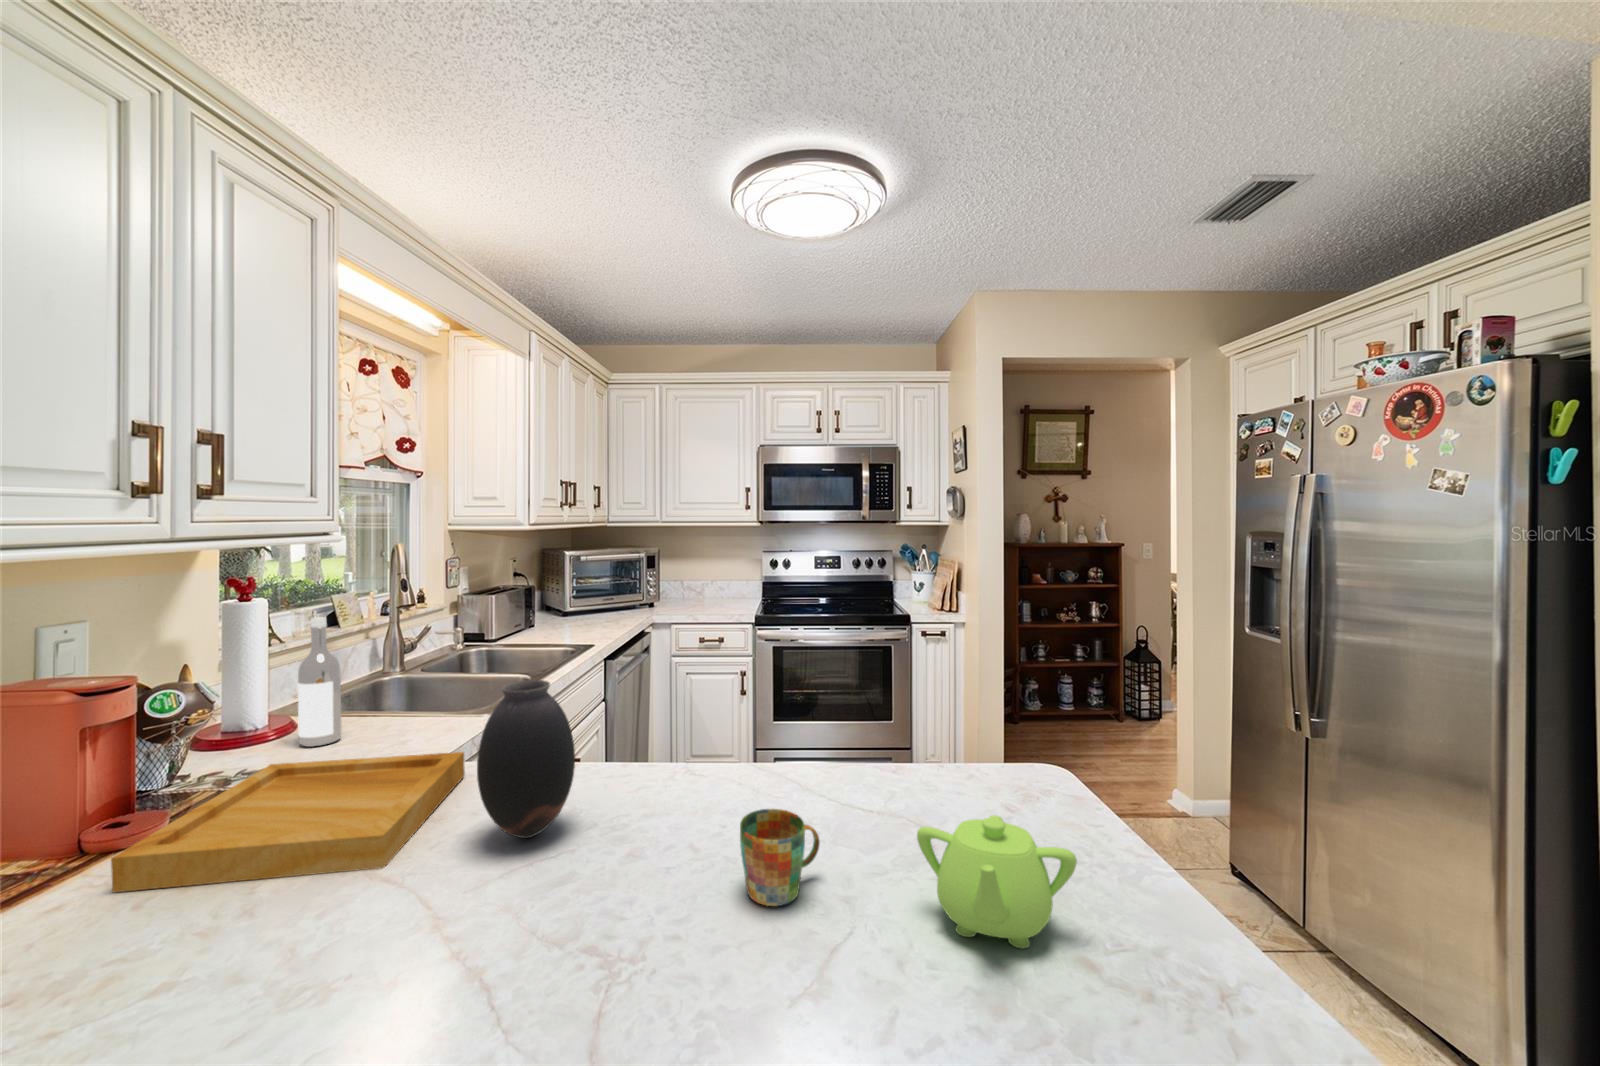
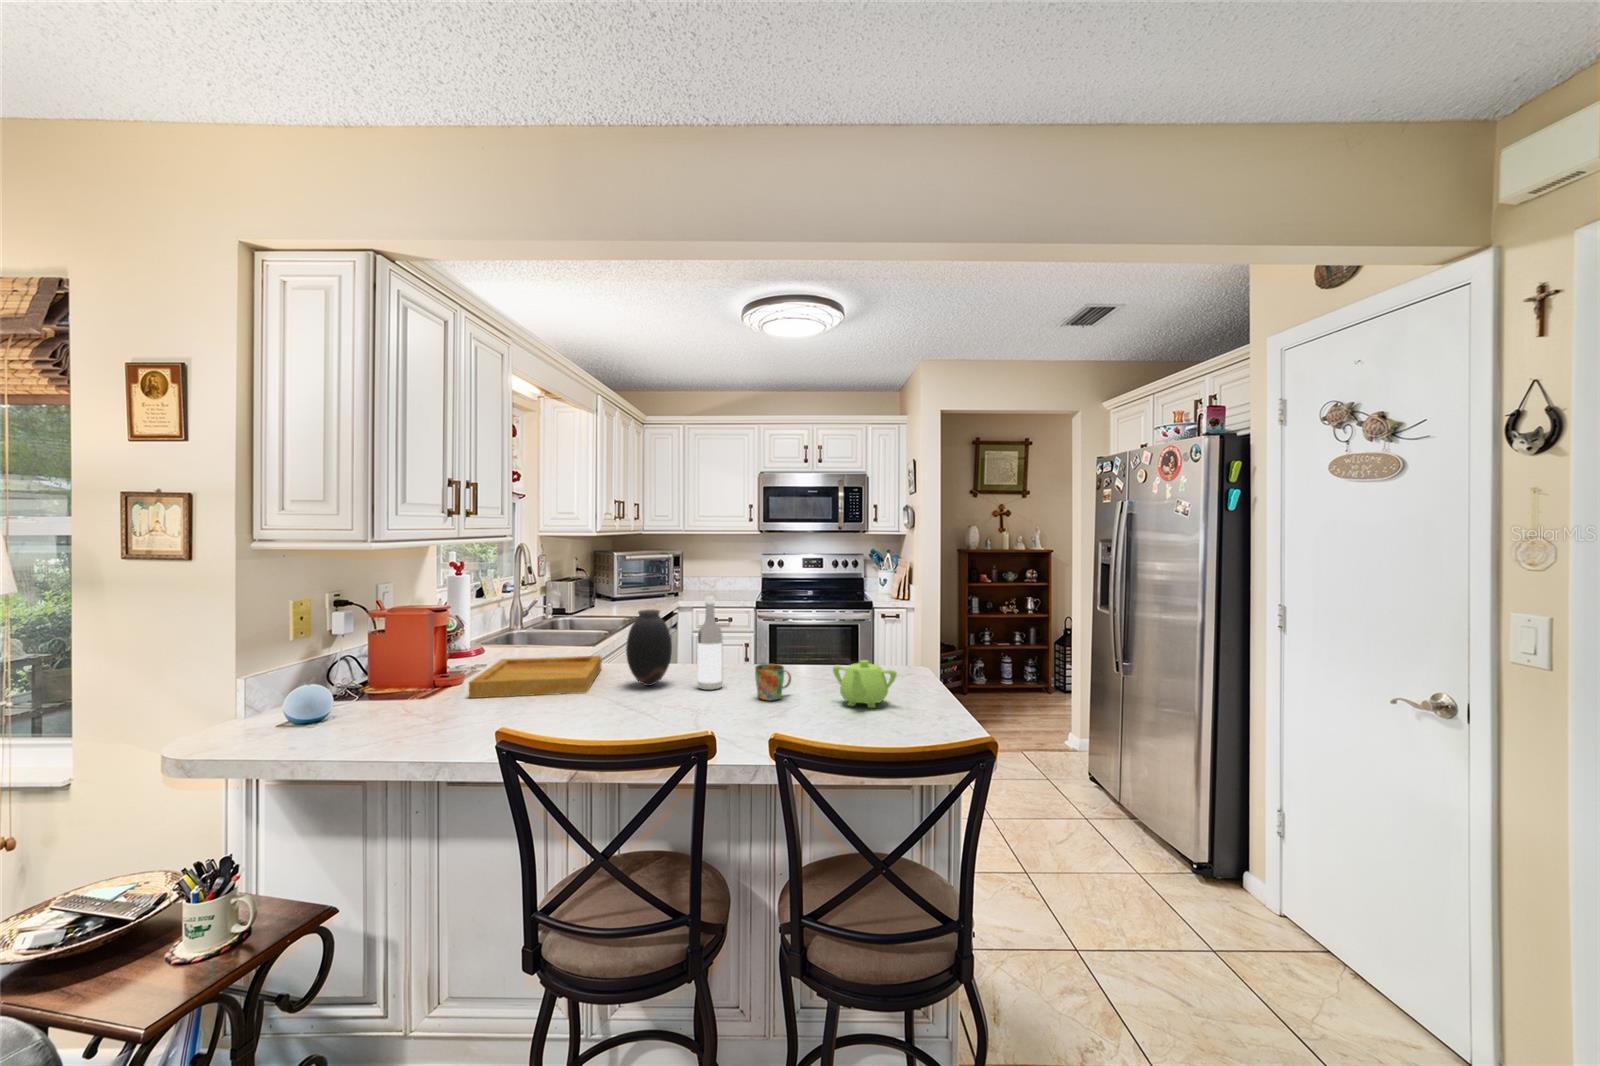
wine bottle: present [298,617,342,747] -> present [697,596,723,690]

